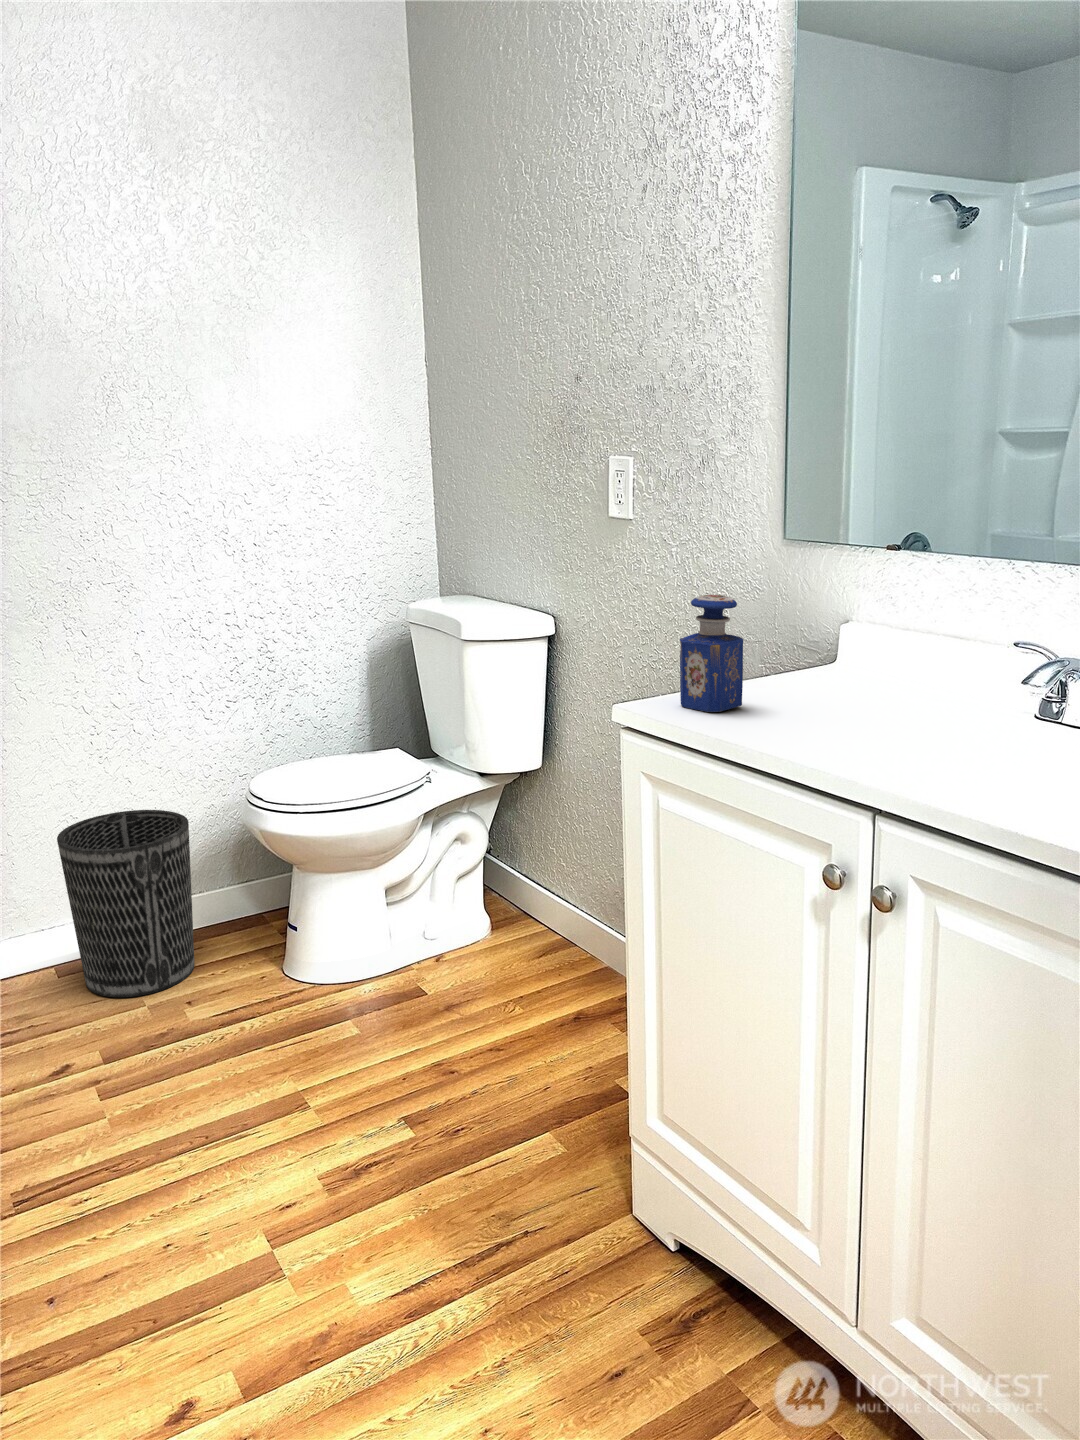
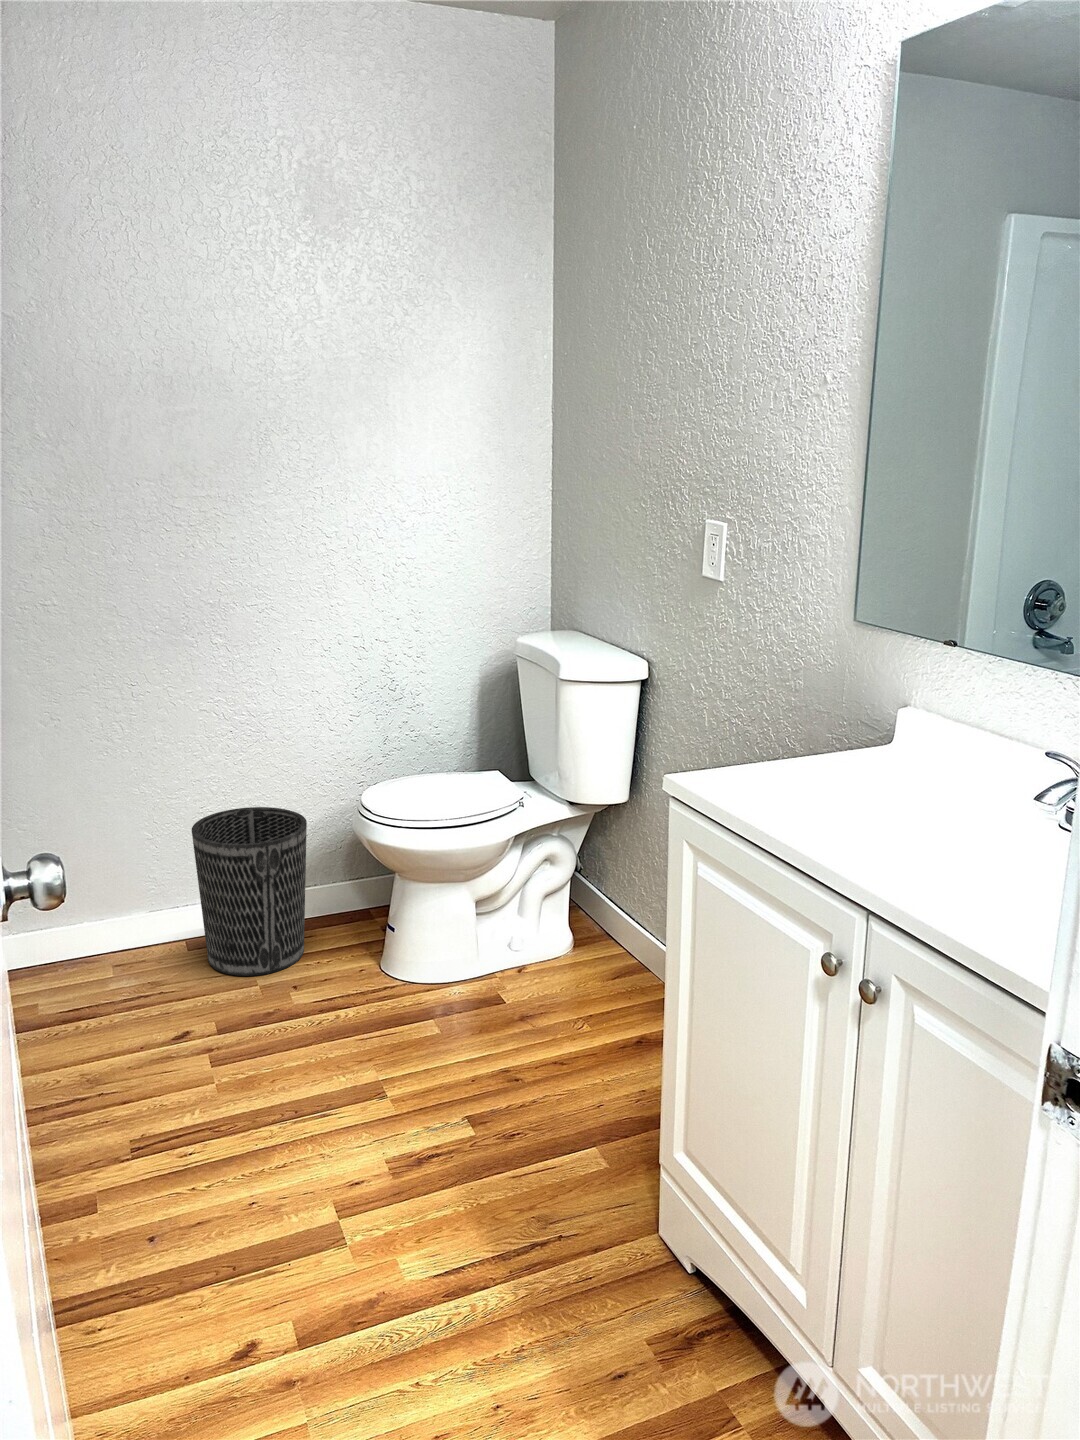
perfume bottle: present [680,595,743,712] -> none [727,687,787,795]

